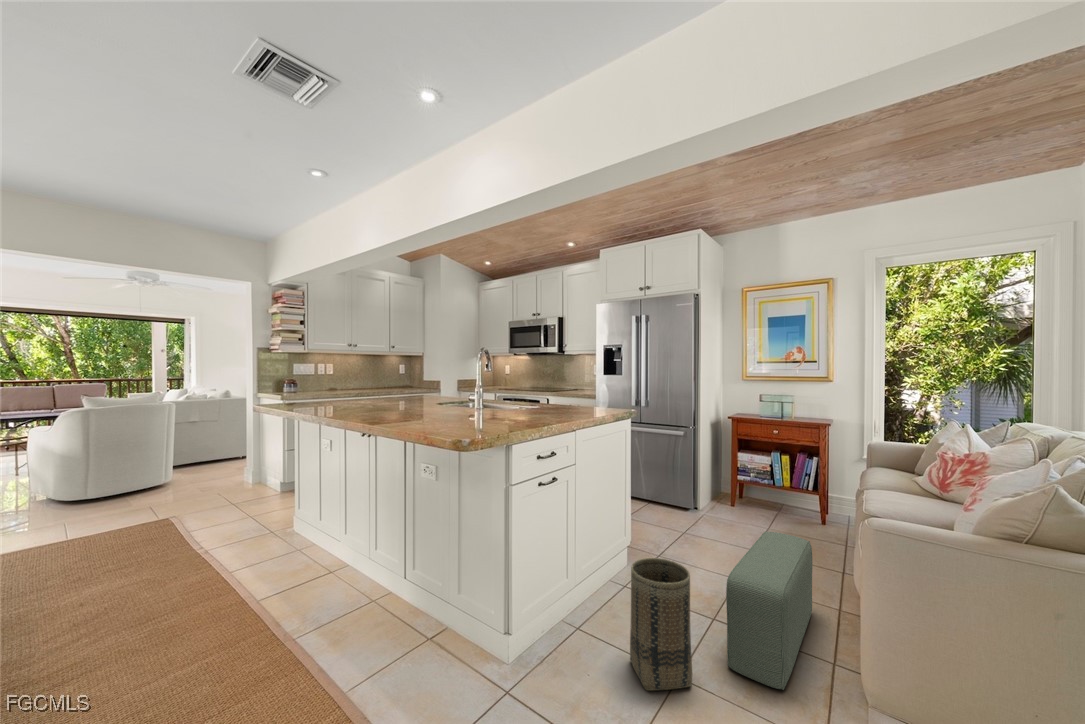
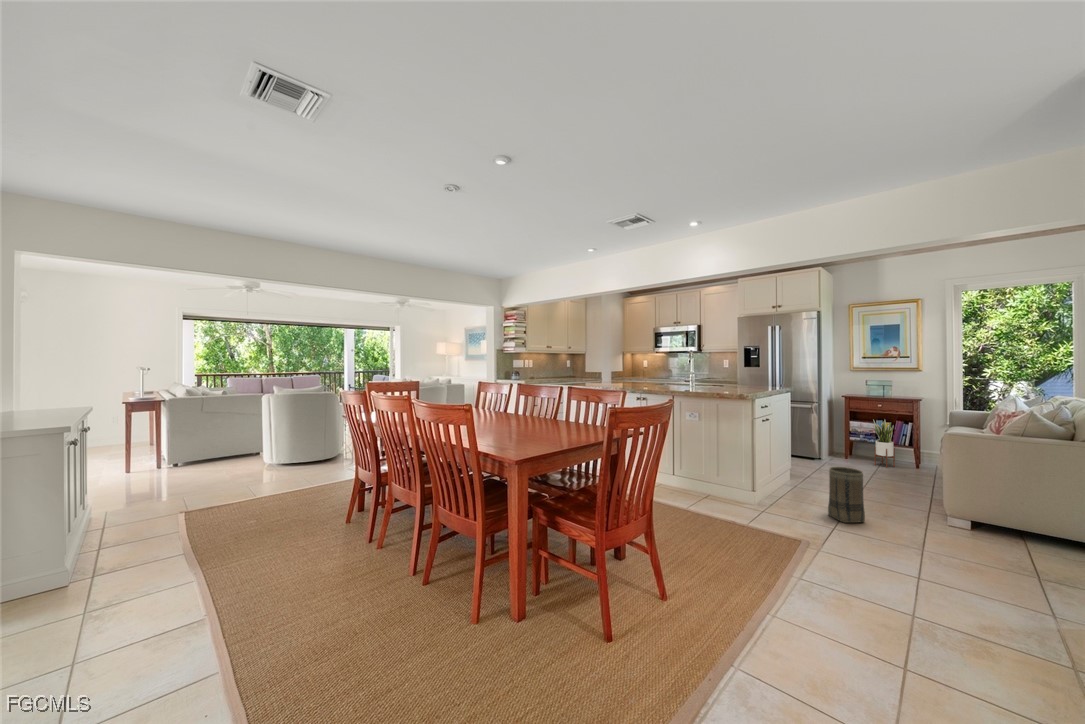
potted plant: none [764,451,794,525] -> present [873,420,895,468]
pouf: present [726,532,812,690] -> none [878,460,920,524]

